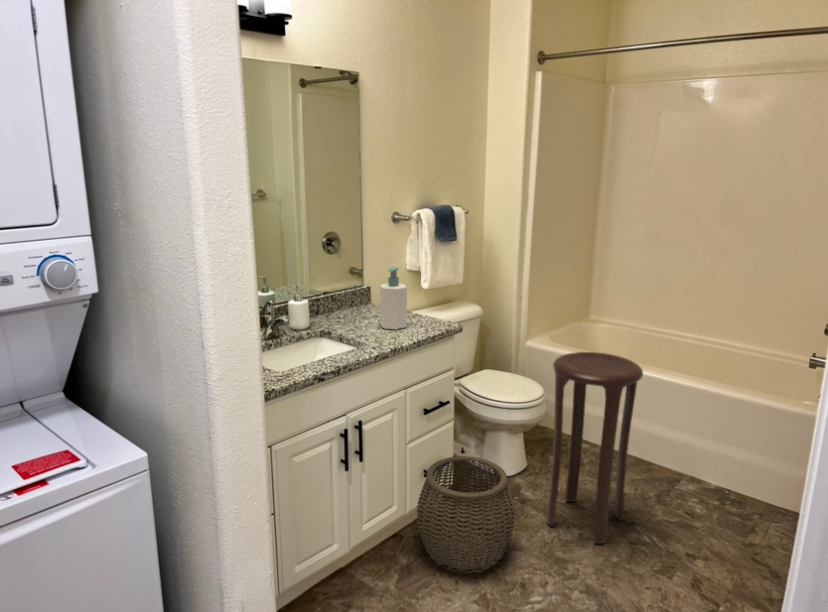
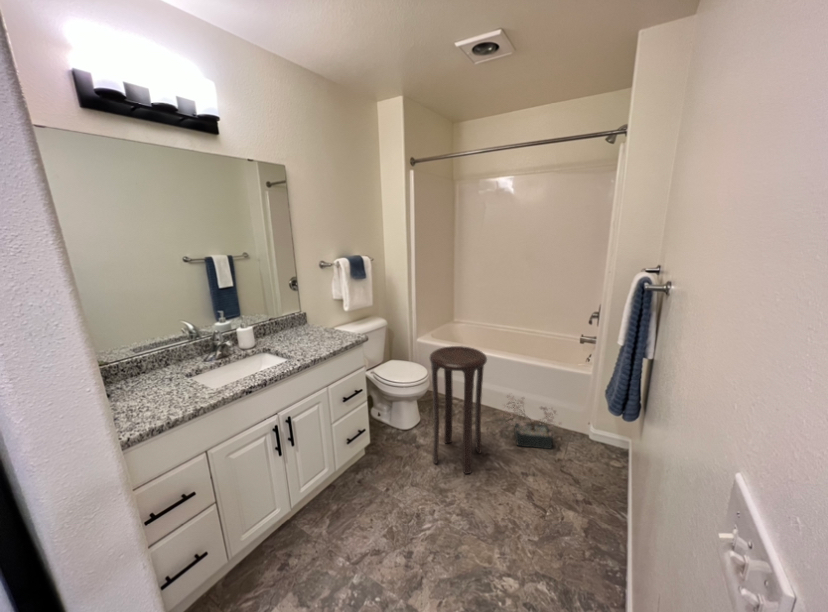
soap bottle: present [380,267,407,329] -> none [307,300,328,343]
decorative plant: none [660,435,761,528] -> present [506,397,561,449]
woven basket: present [417,456,515,571] -> none [342,425,411,511]

